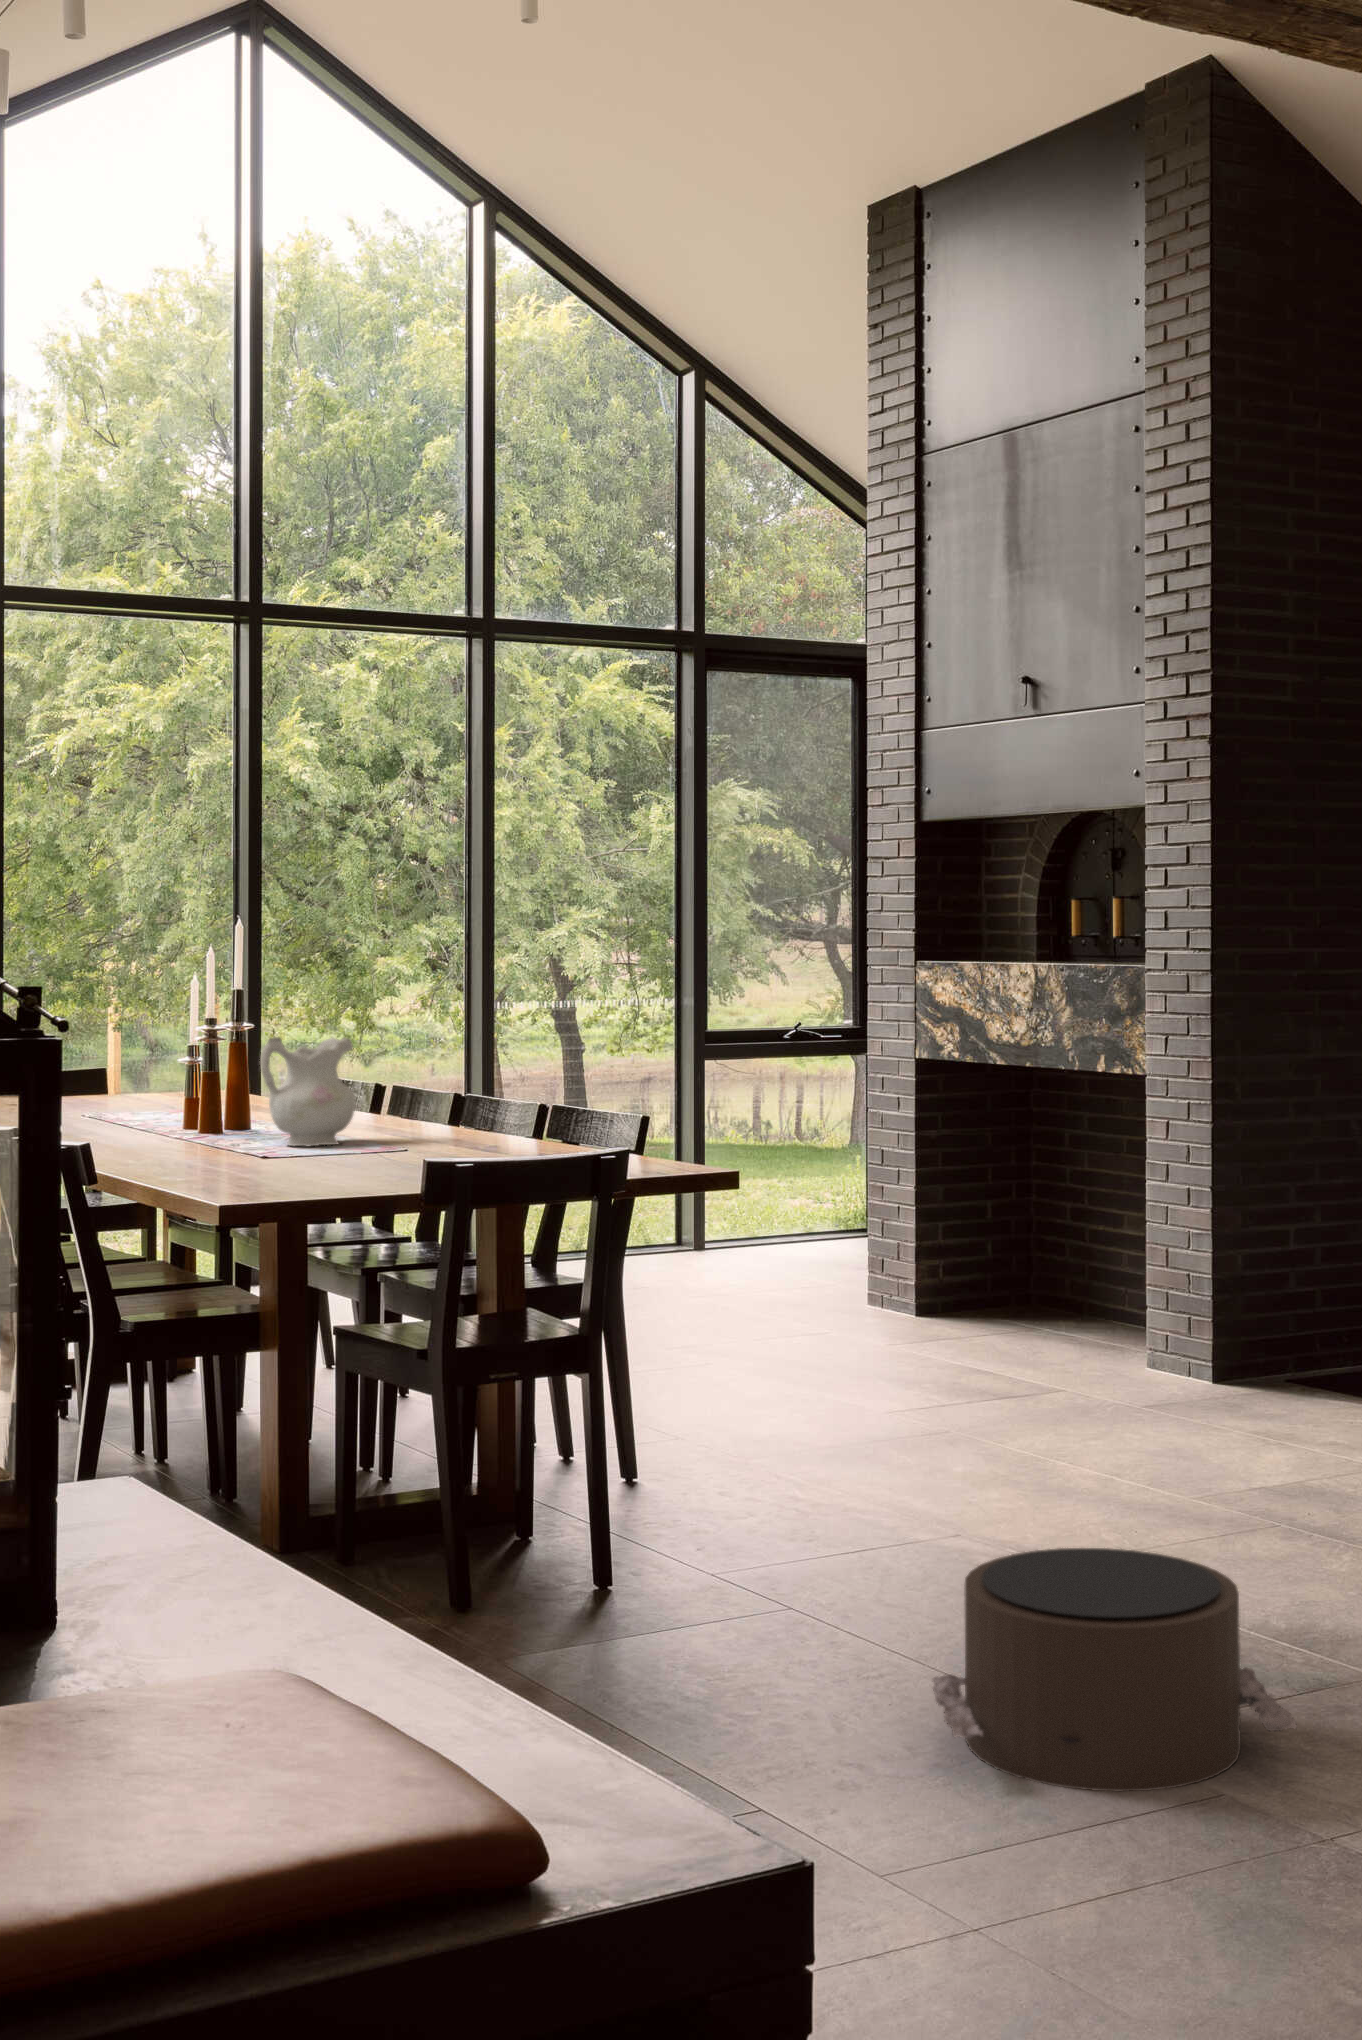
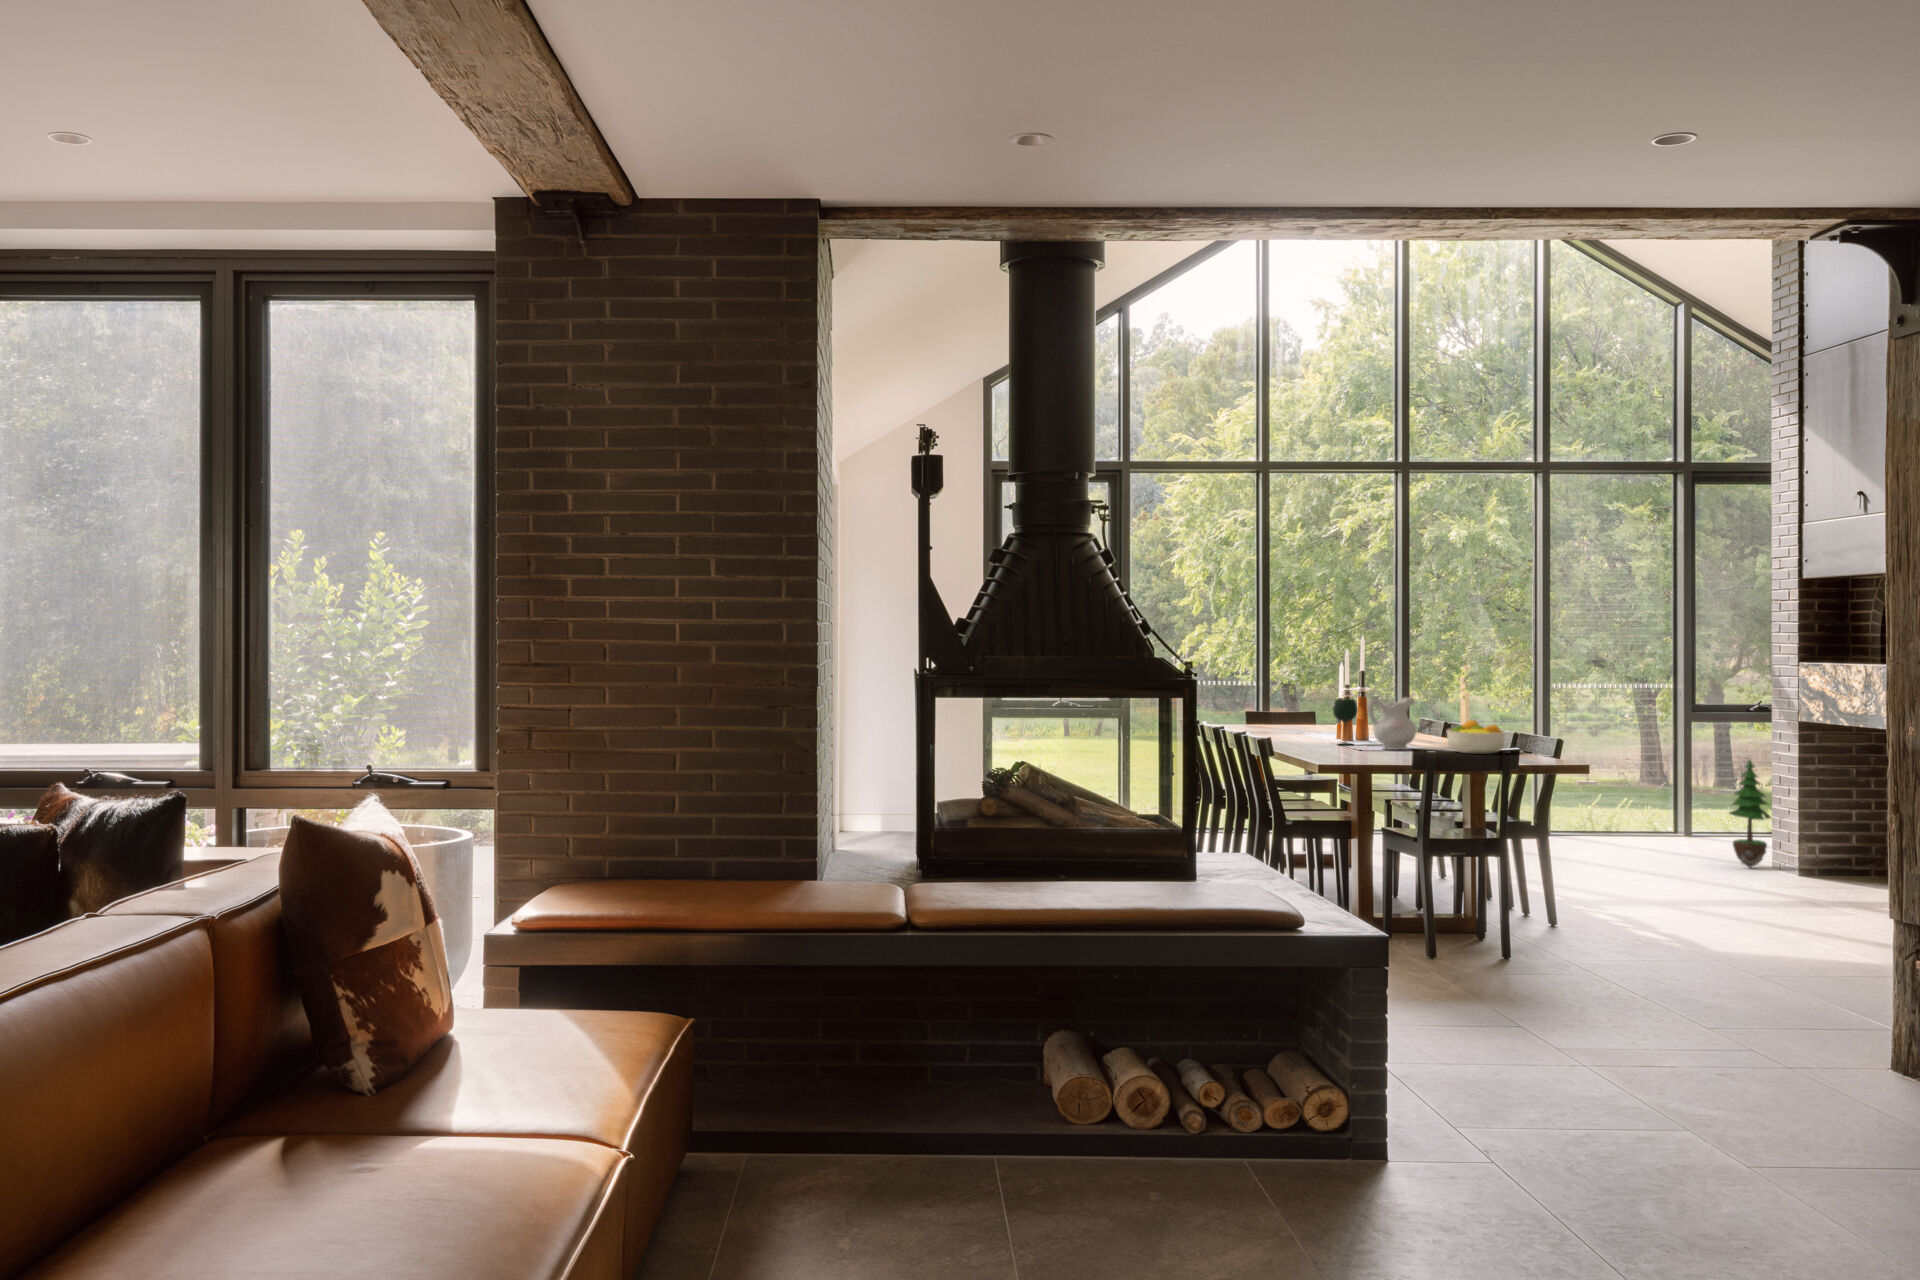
wine glass: none [175,1042,226,1137] -> present [1333,699,1358,745]
fruit bowl: none [421,1079,540,1149] -> present [1447,720,1505,754]
potted tree: none [808,1120,874,1308] -> present [1730,760,1771,868]
pouf: present [932,1548,1297,1791] -> none [1621,943,1803,1046]

